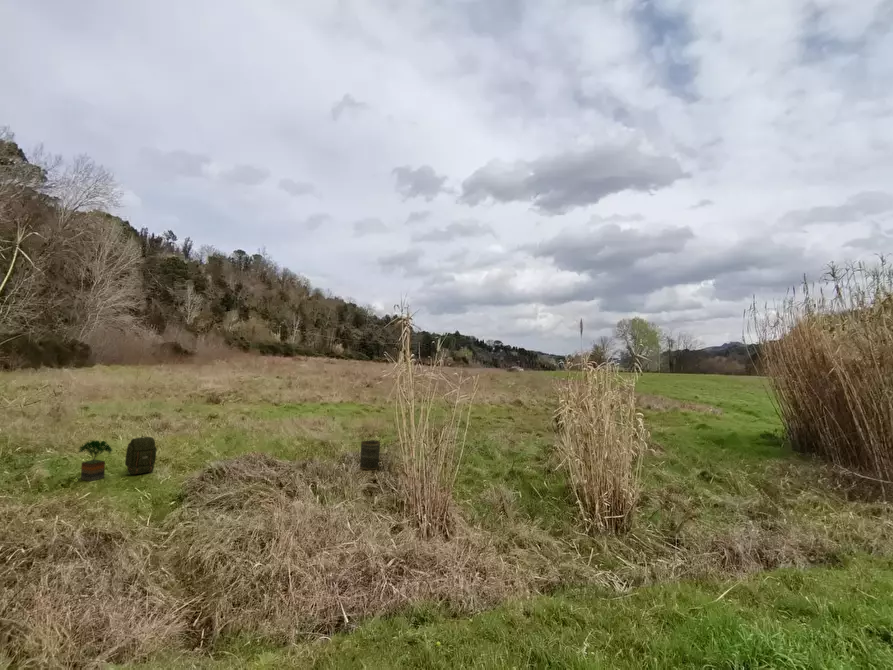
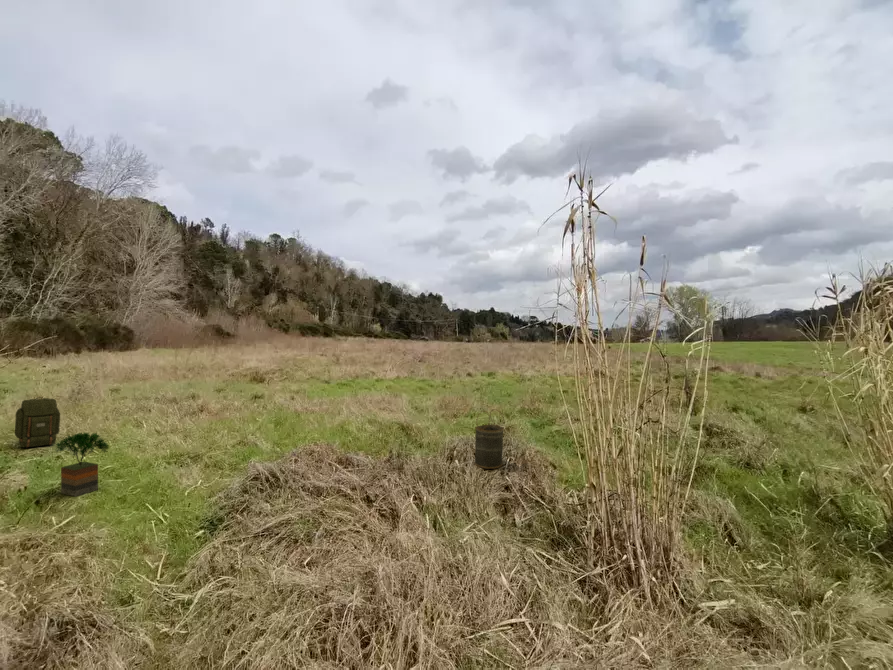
backpack: present [125,436,157,474] -> present [15,397,60,447]

